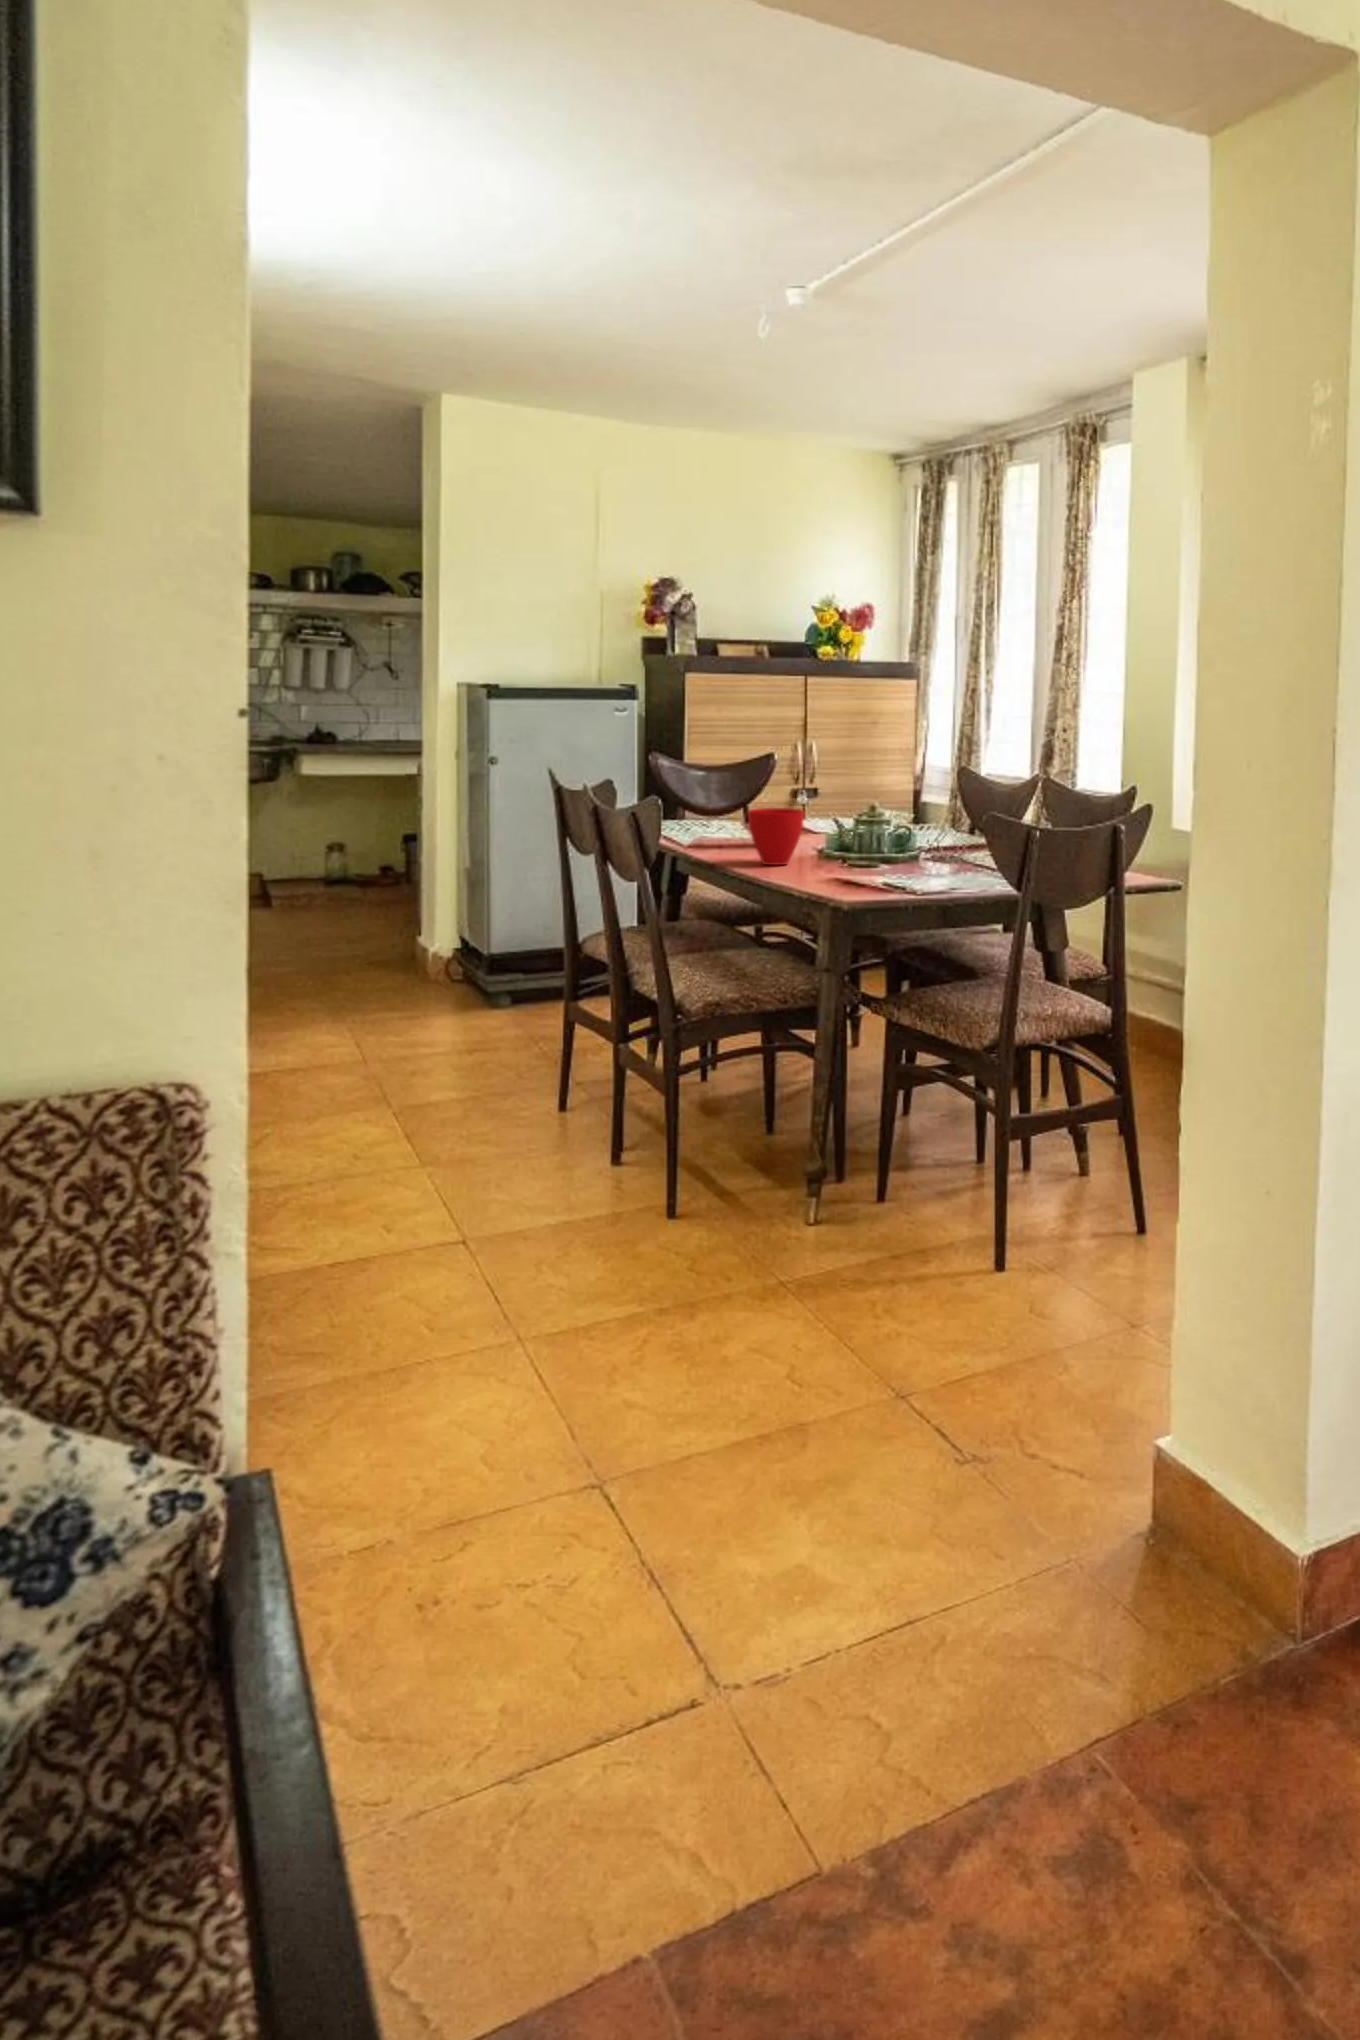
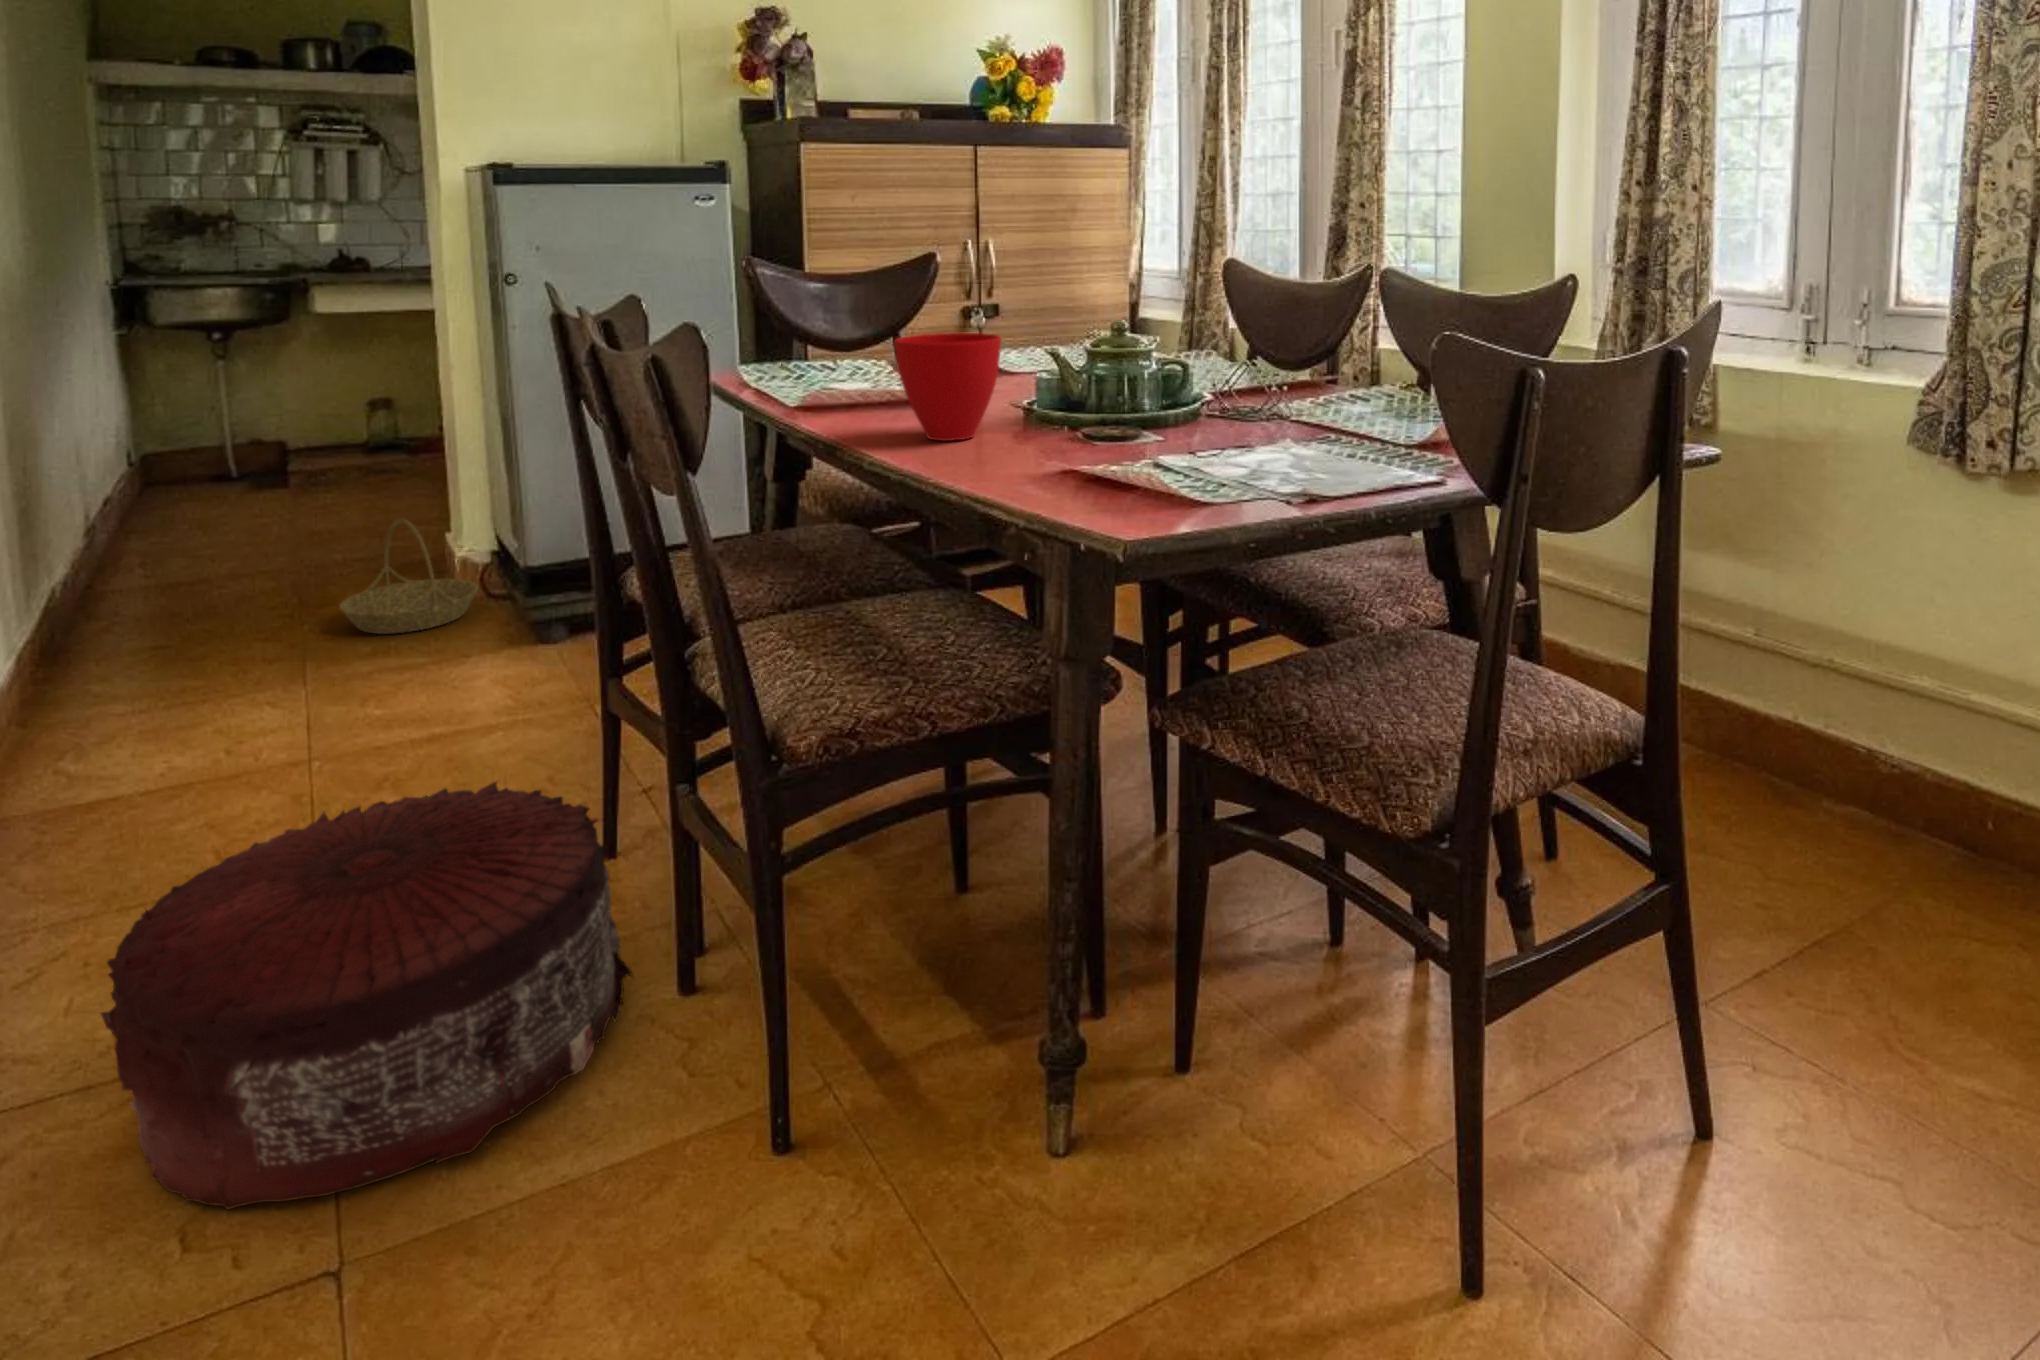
basket: none [358,923,449,1000] -> present [339,519,479,634]
pouf: none [349,1045,591,1216] -> present [100,781,632,1209]

